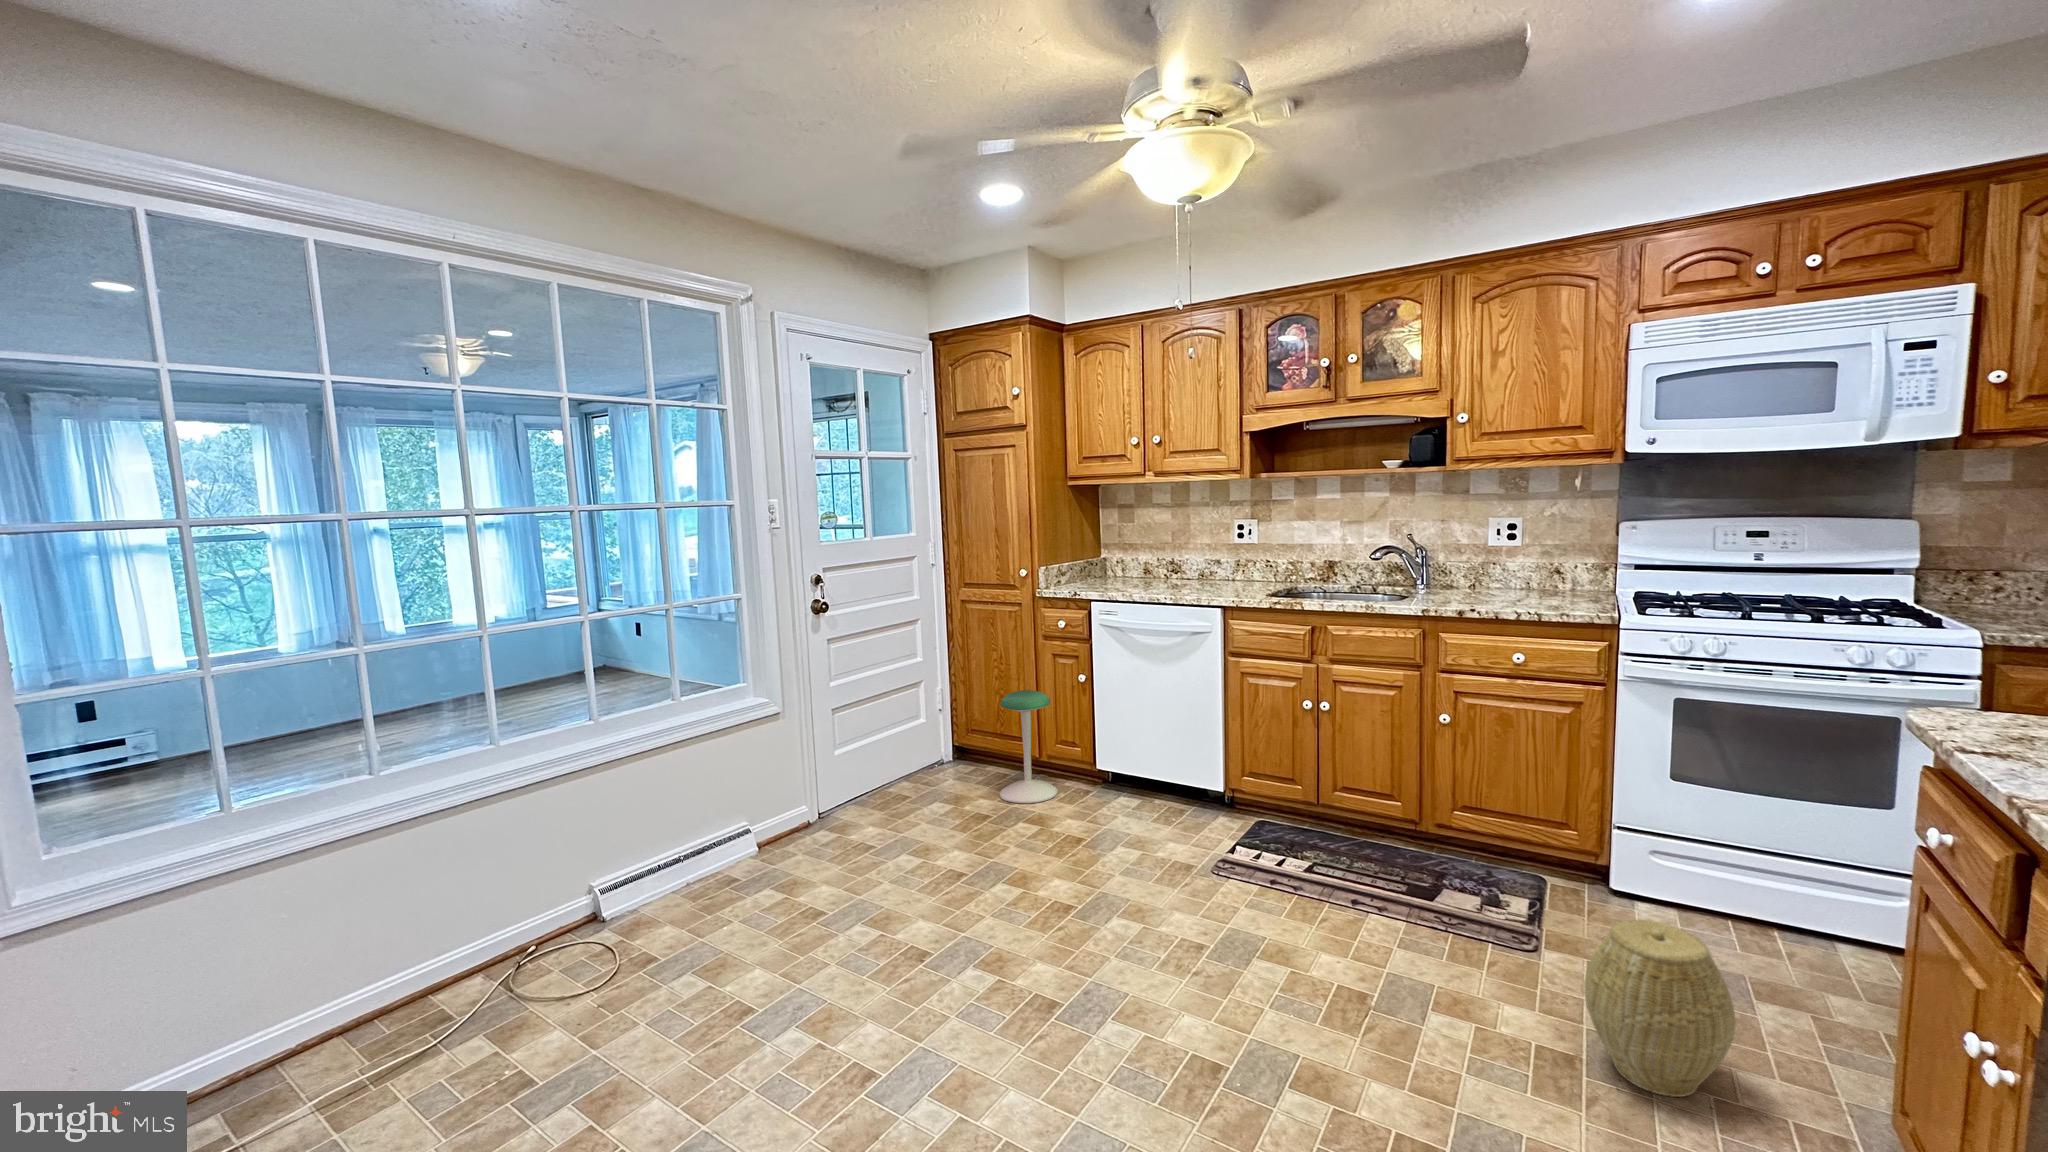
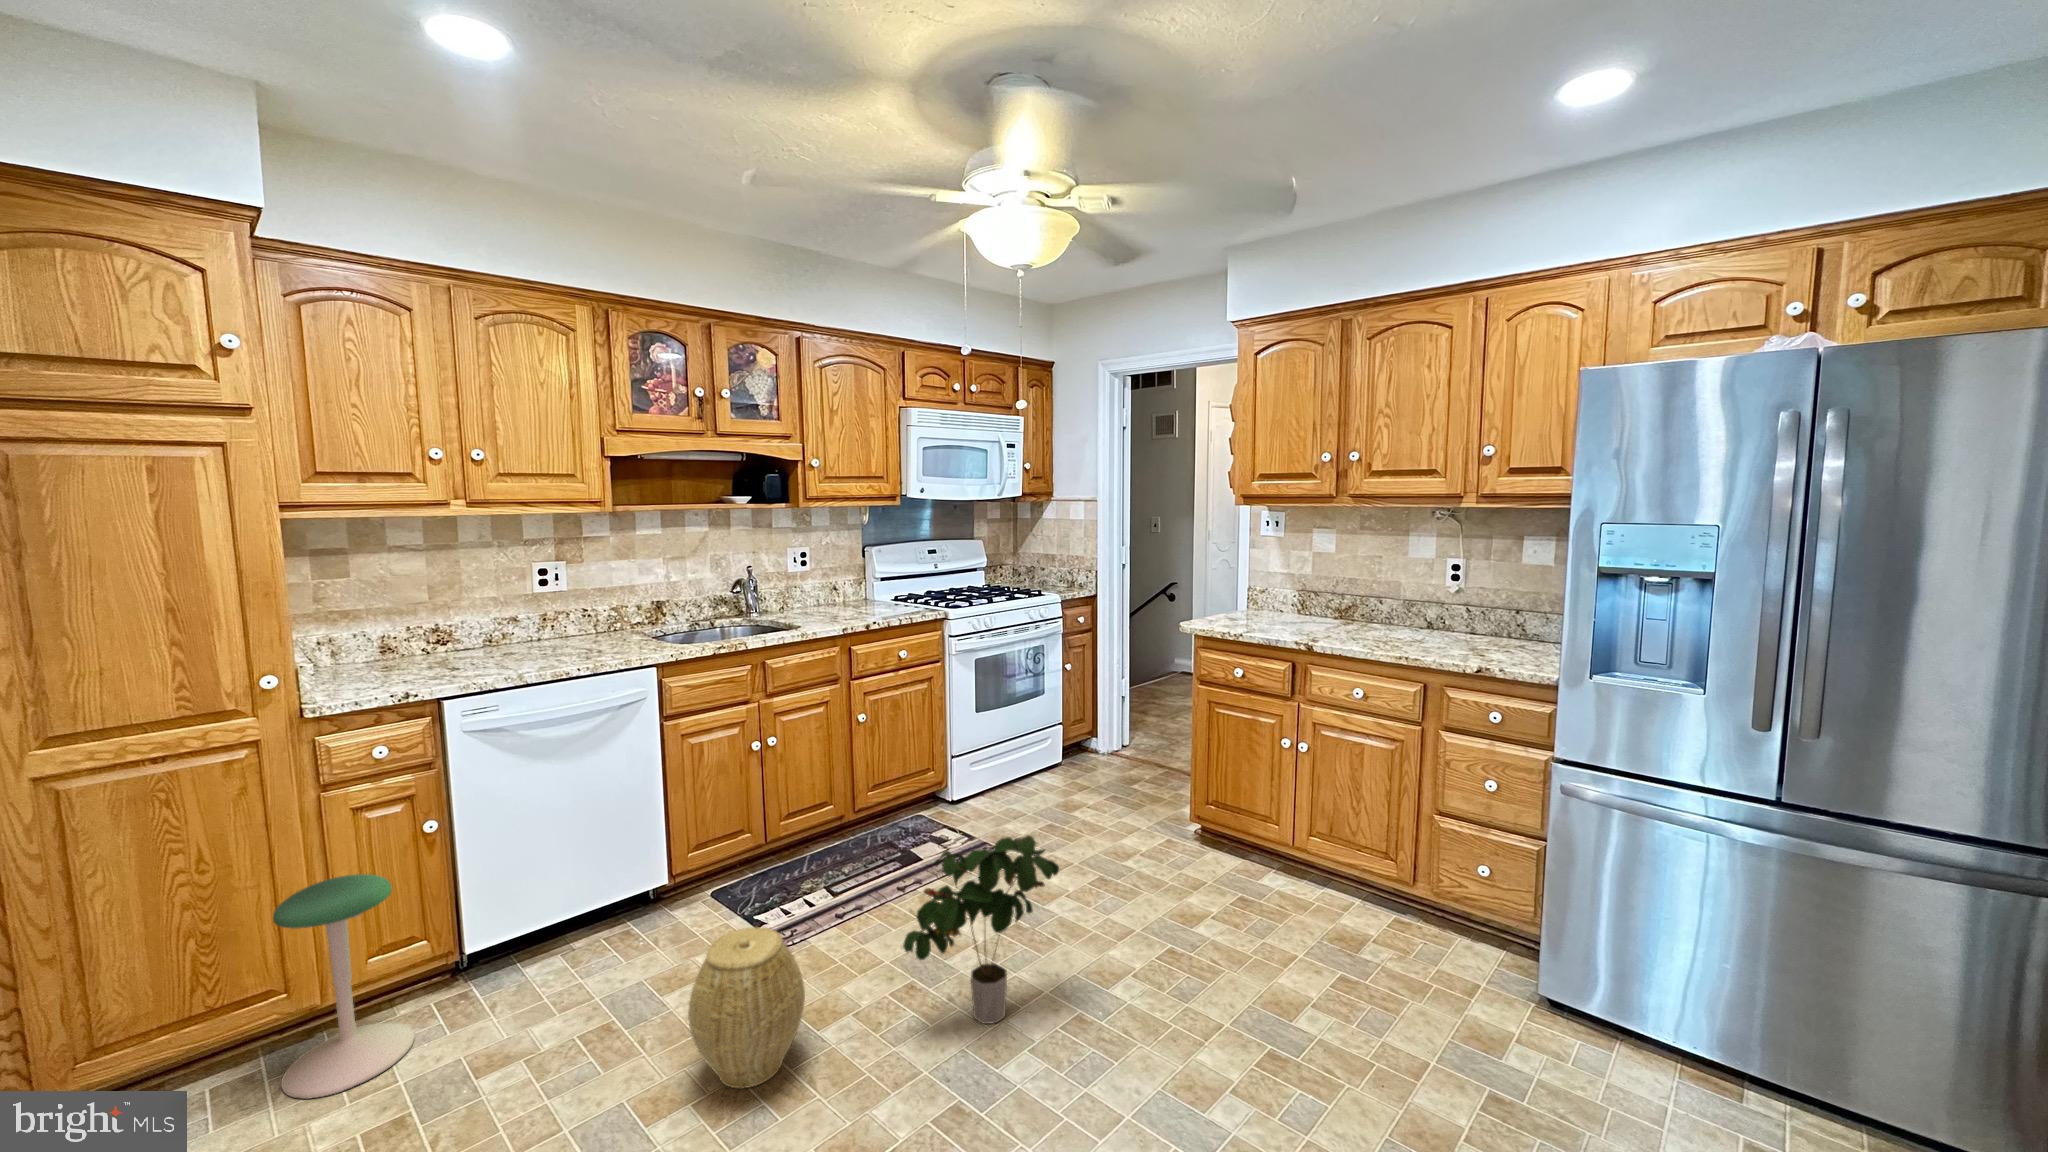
potted plant: none [1111,811,1239,1004] -> present [903,835,1059,1024]
woven basket: present [1584,920,1736,1097] -> present [688,927,805,1089]

